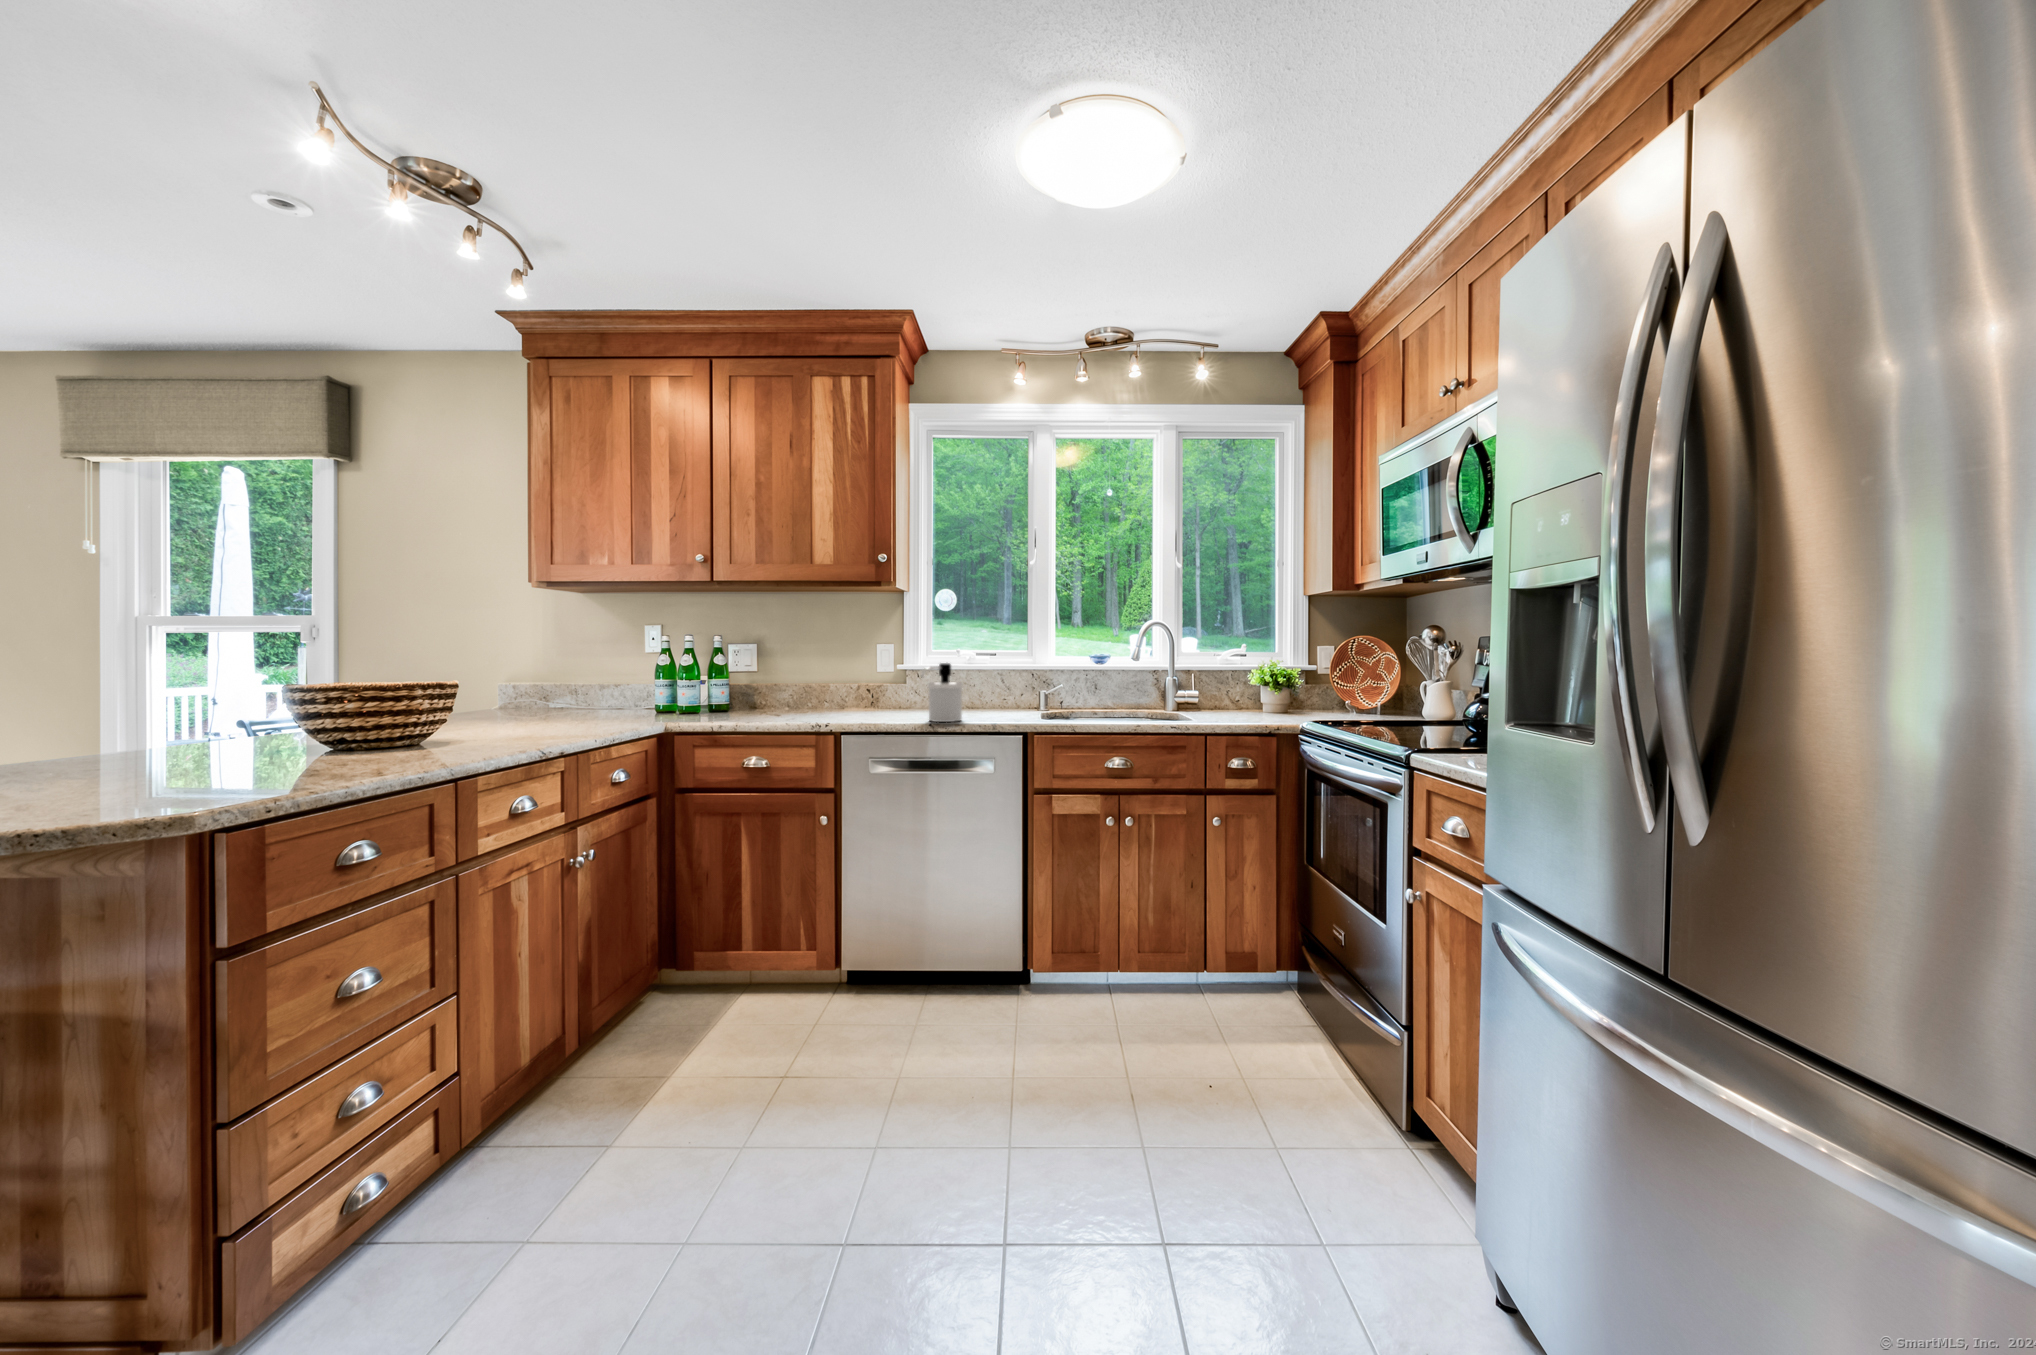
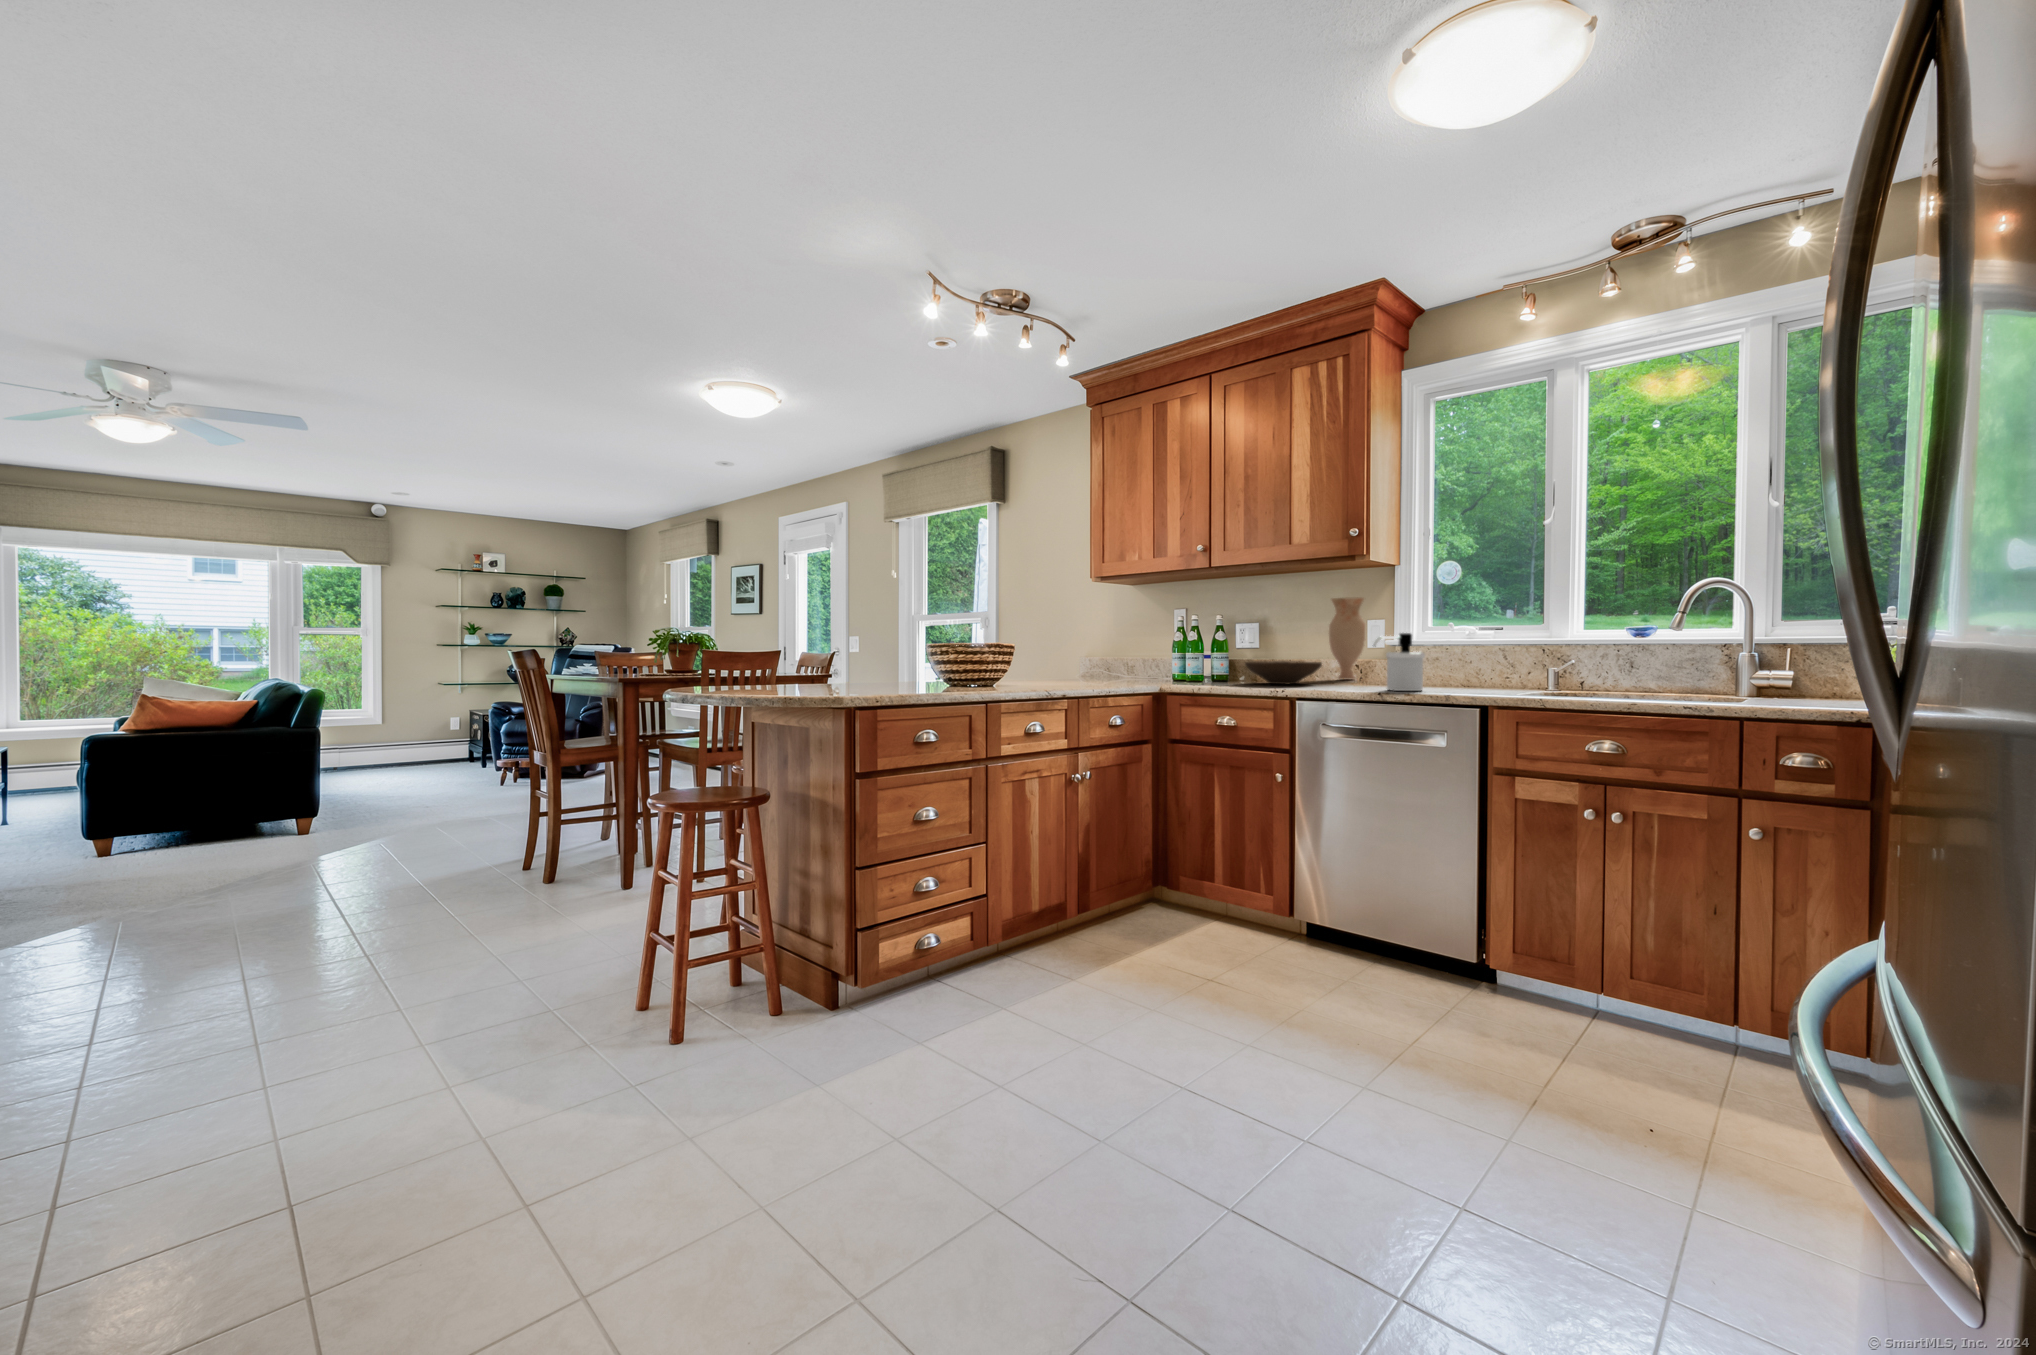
vase: none [840,623,877,709] -> present [1329,597,1365,679]
wooden bowl: none [766,692,850,719] -> present [1245,661,1322,684]

